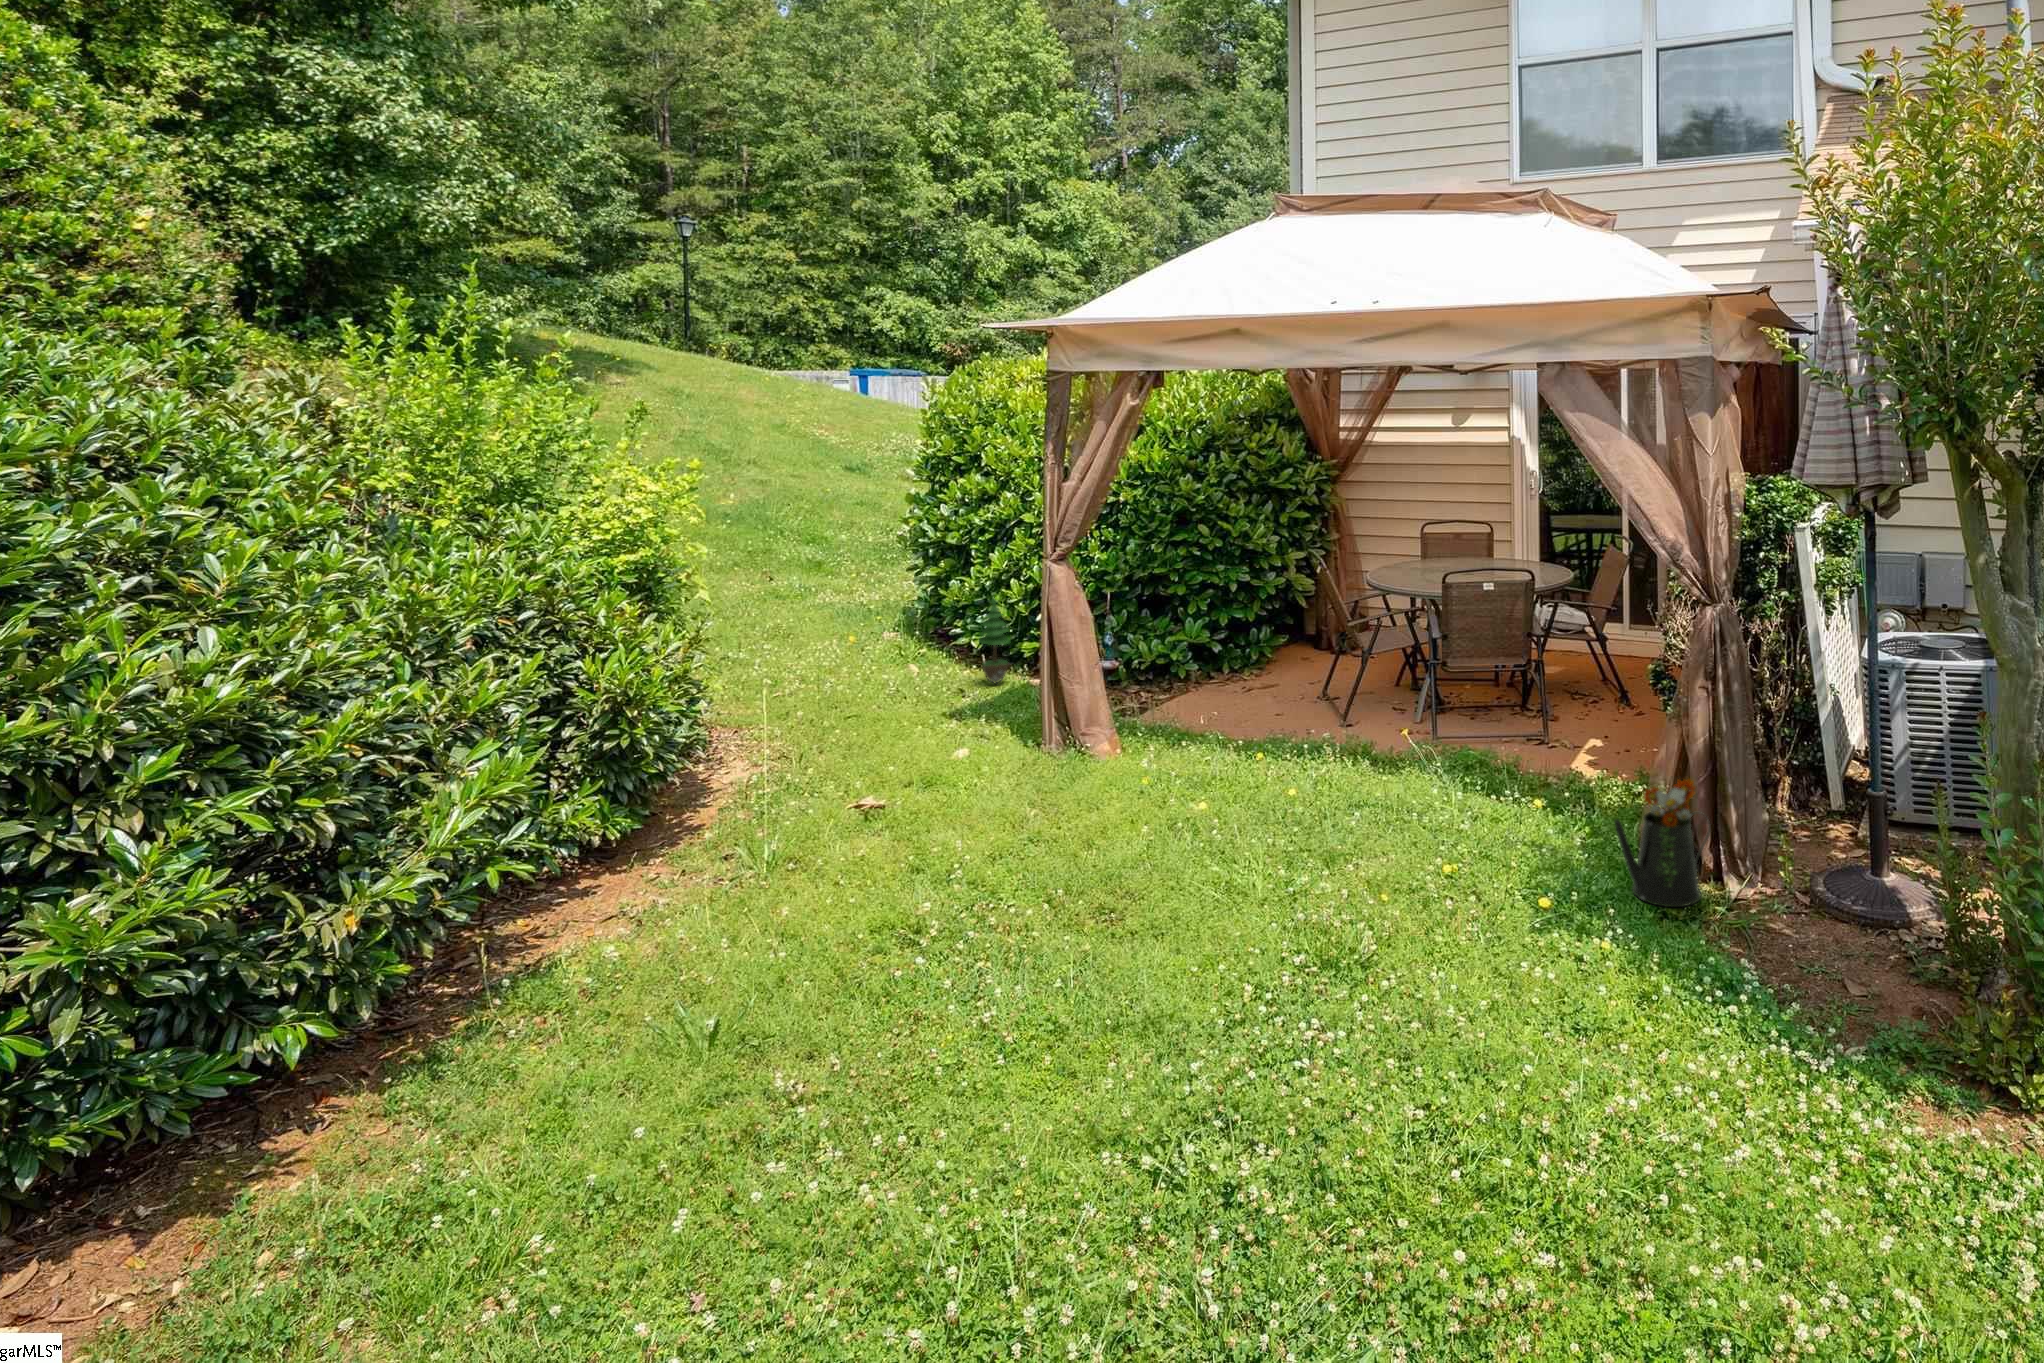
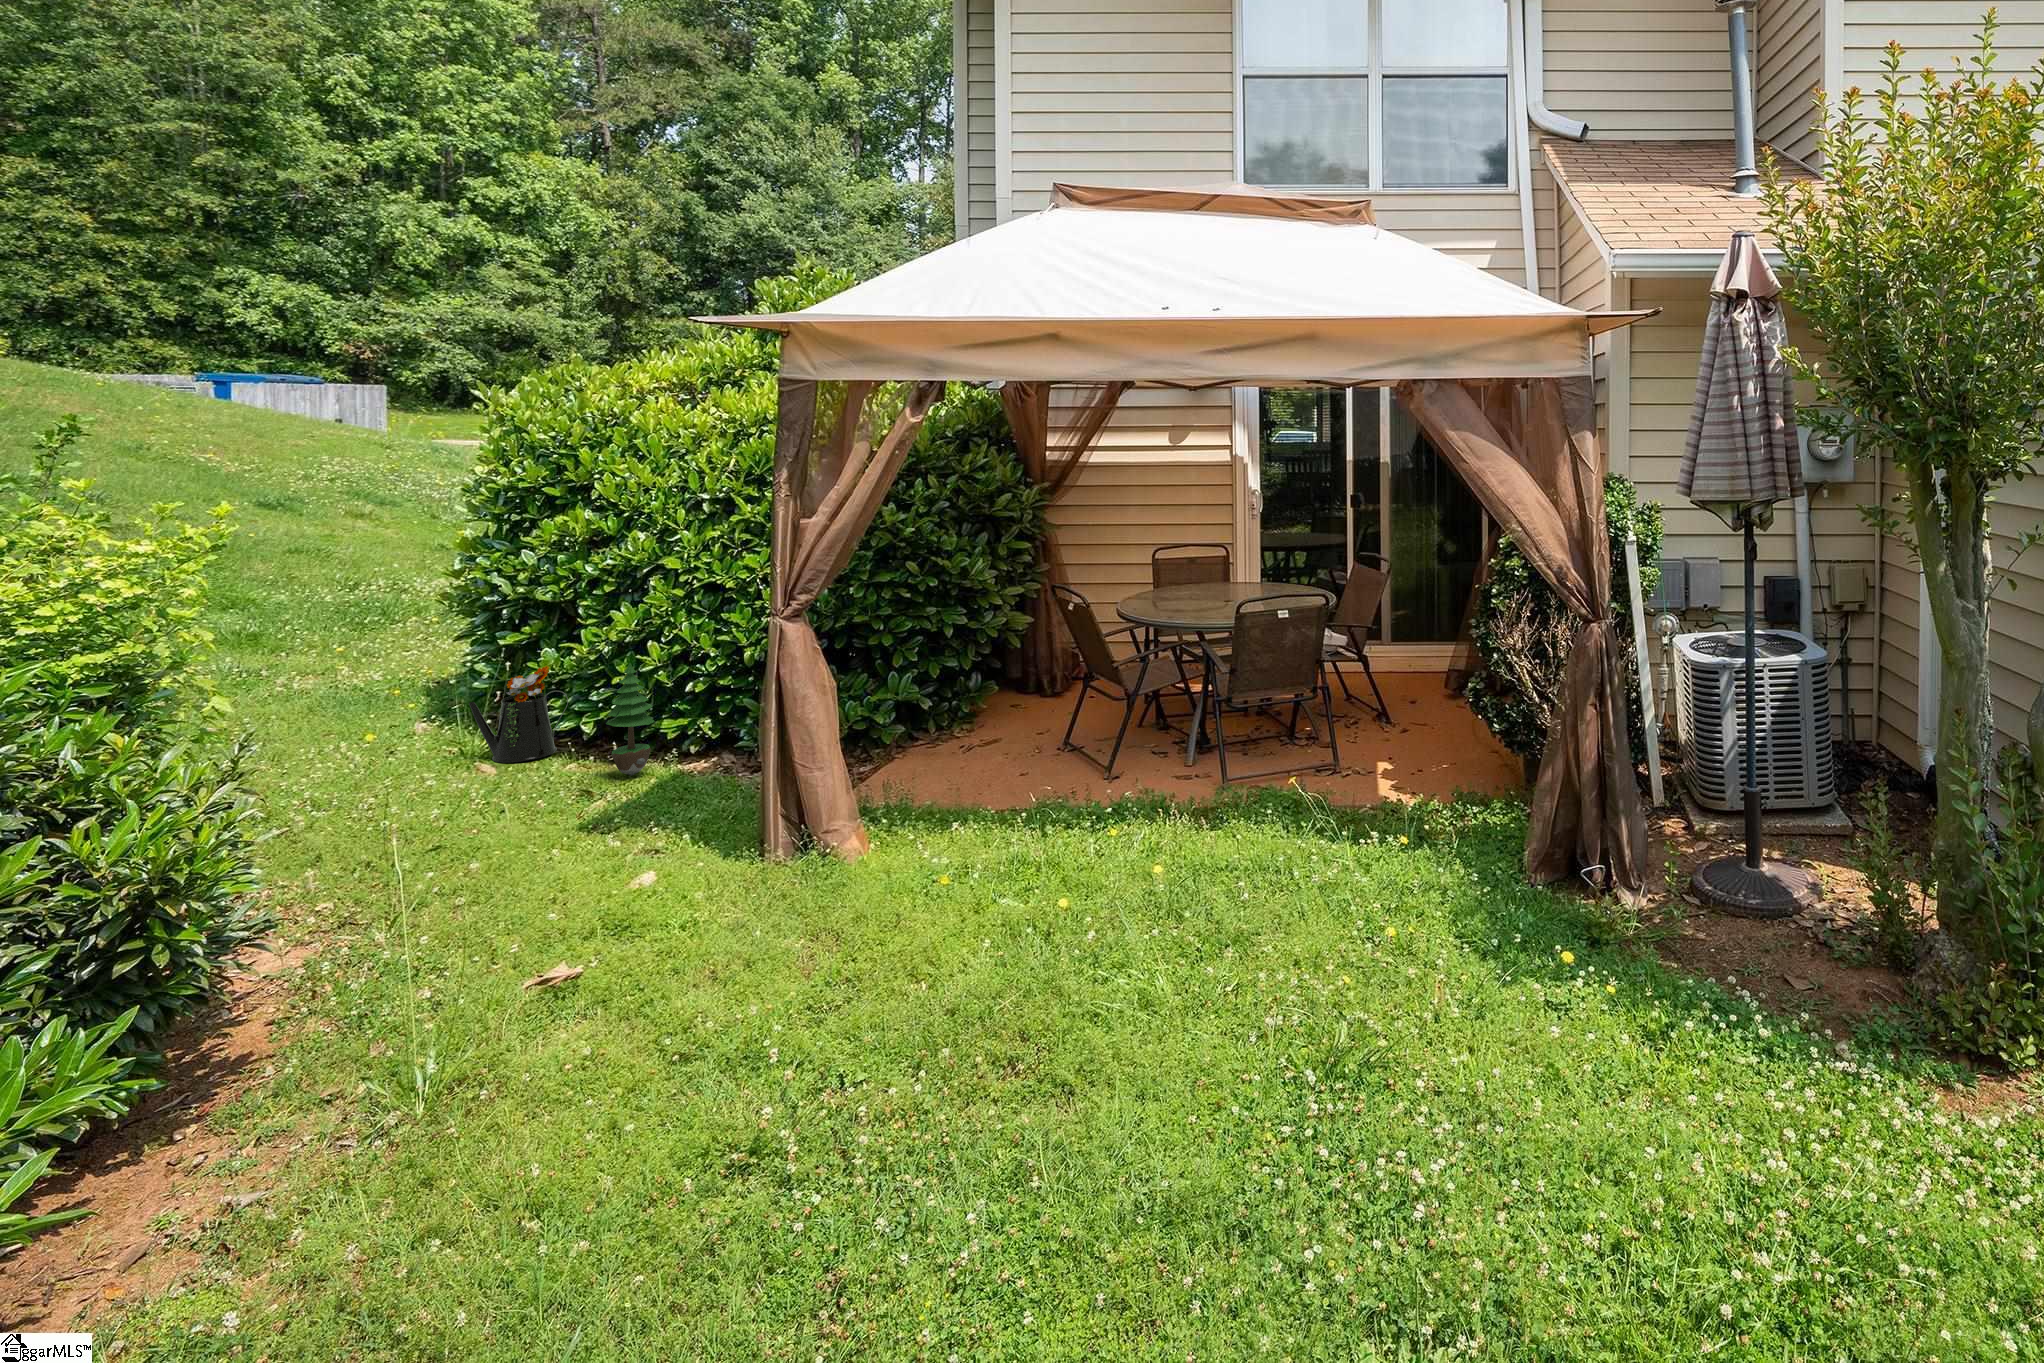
watering can: present [1615,779,1711,907] -> present [469,666,568,763]

